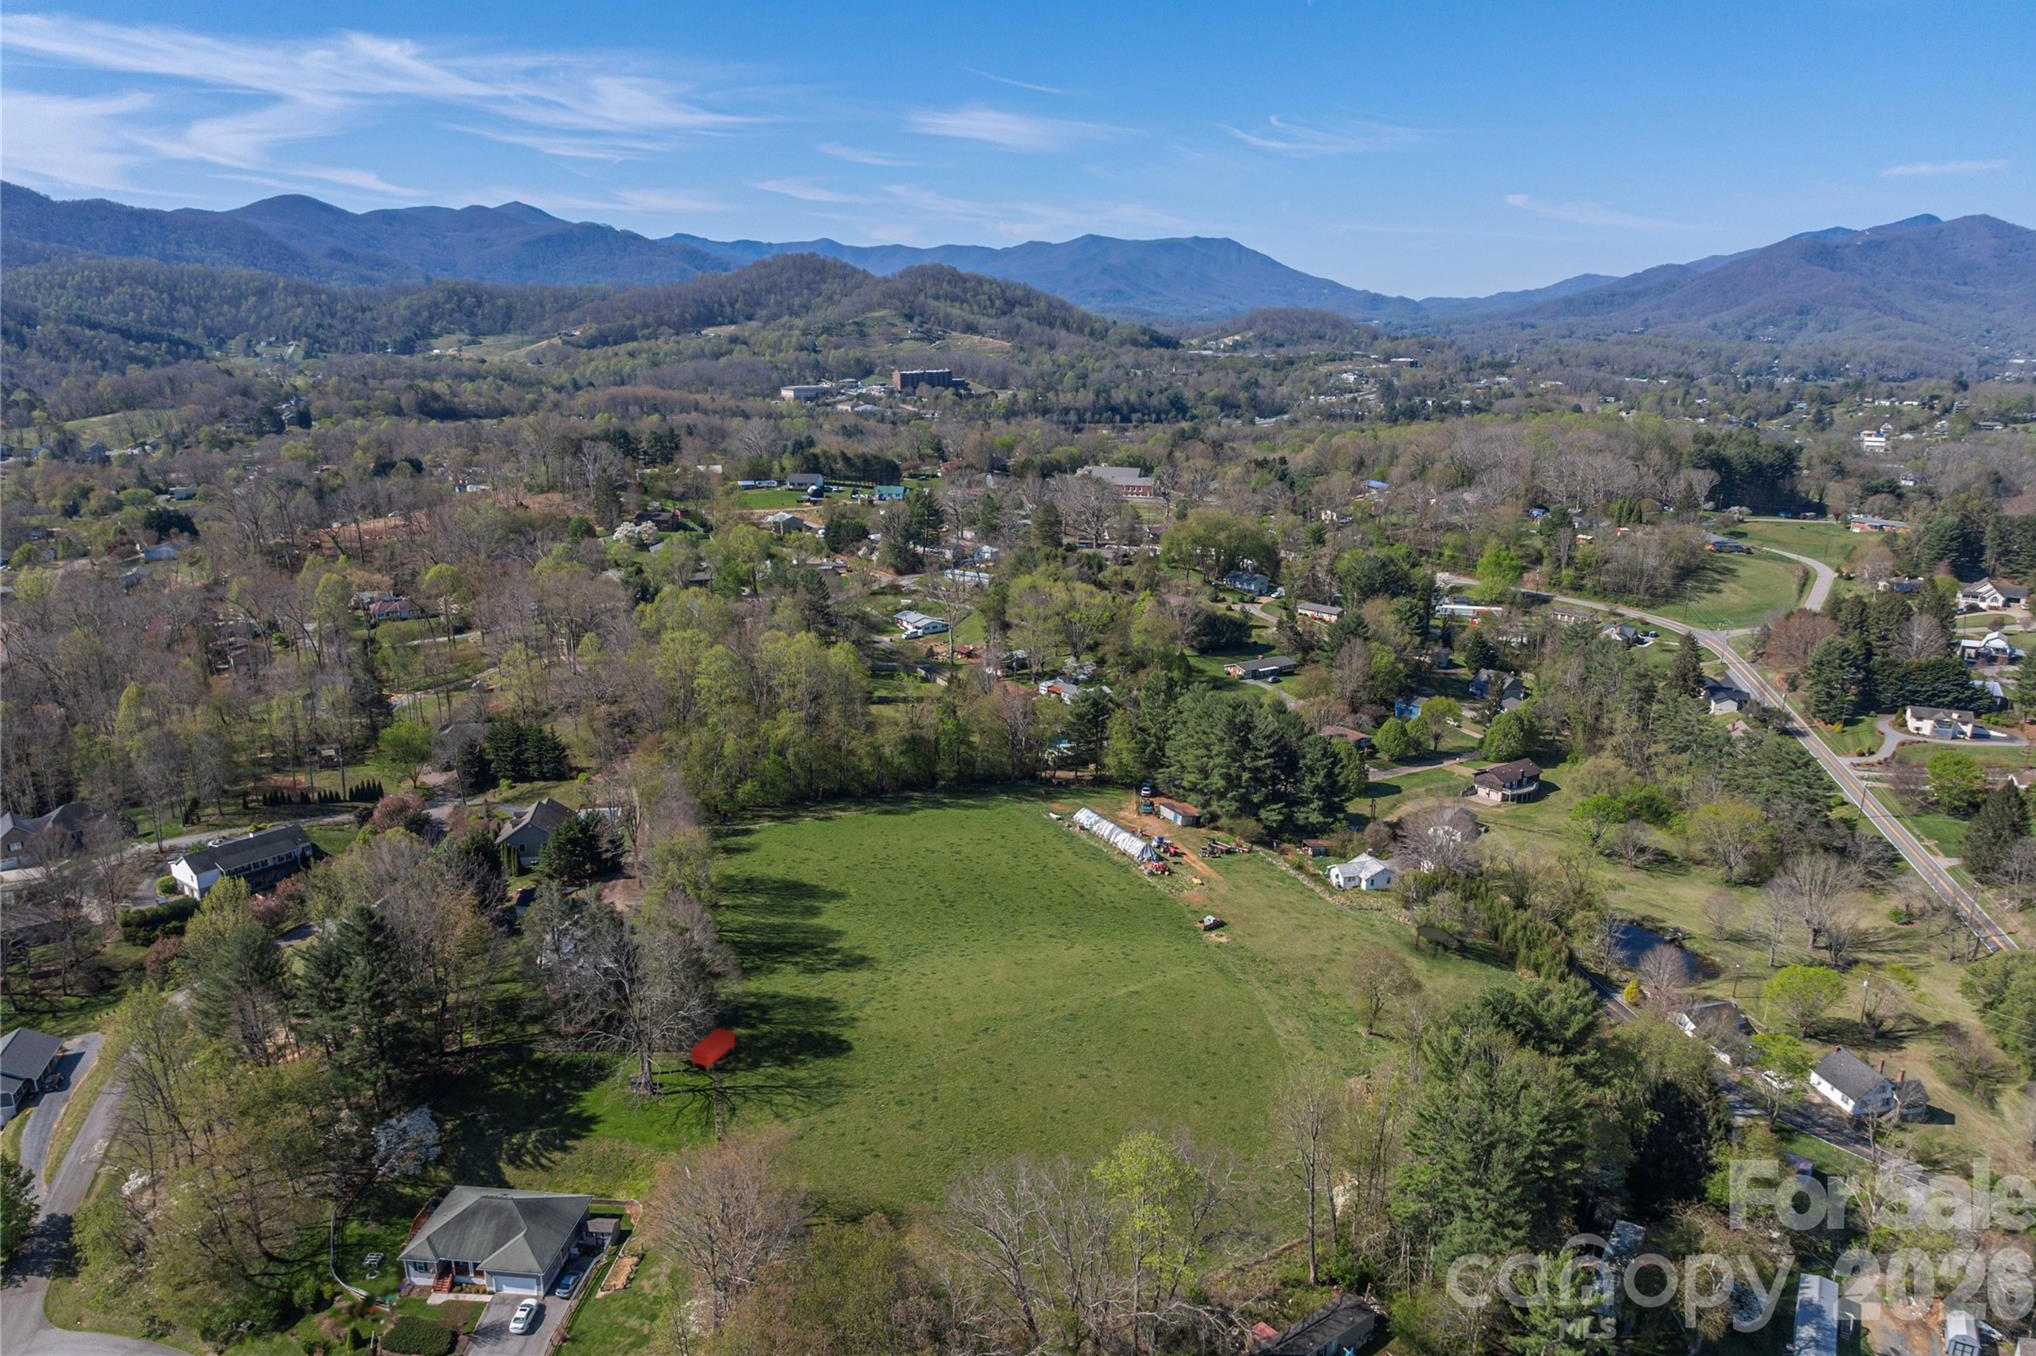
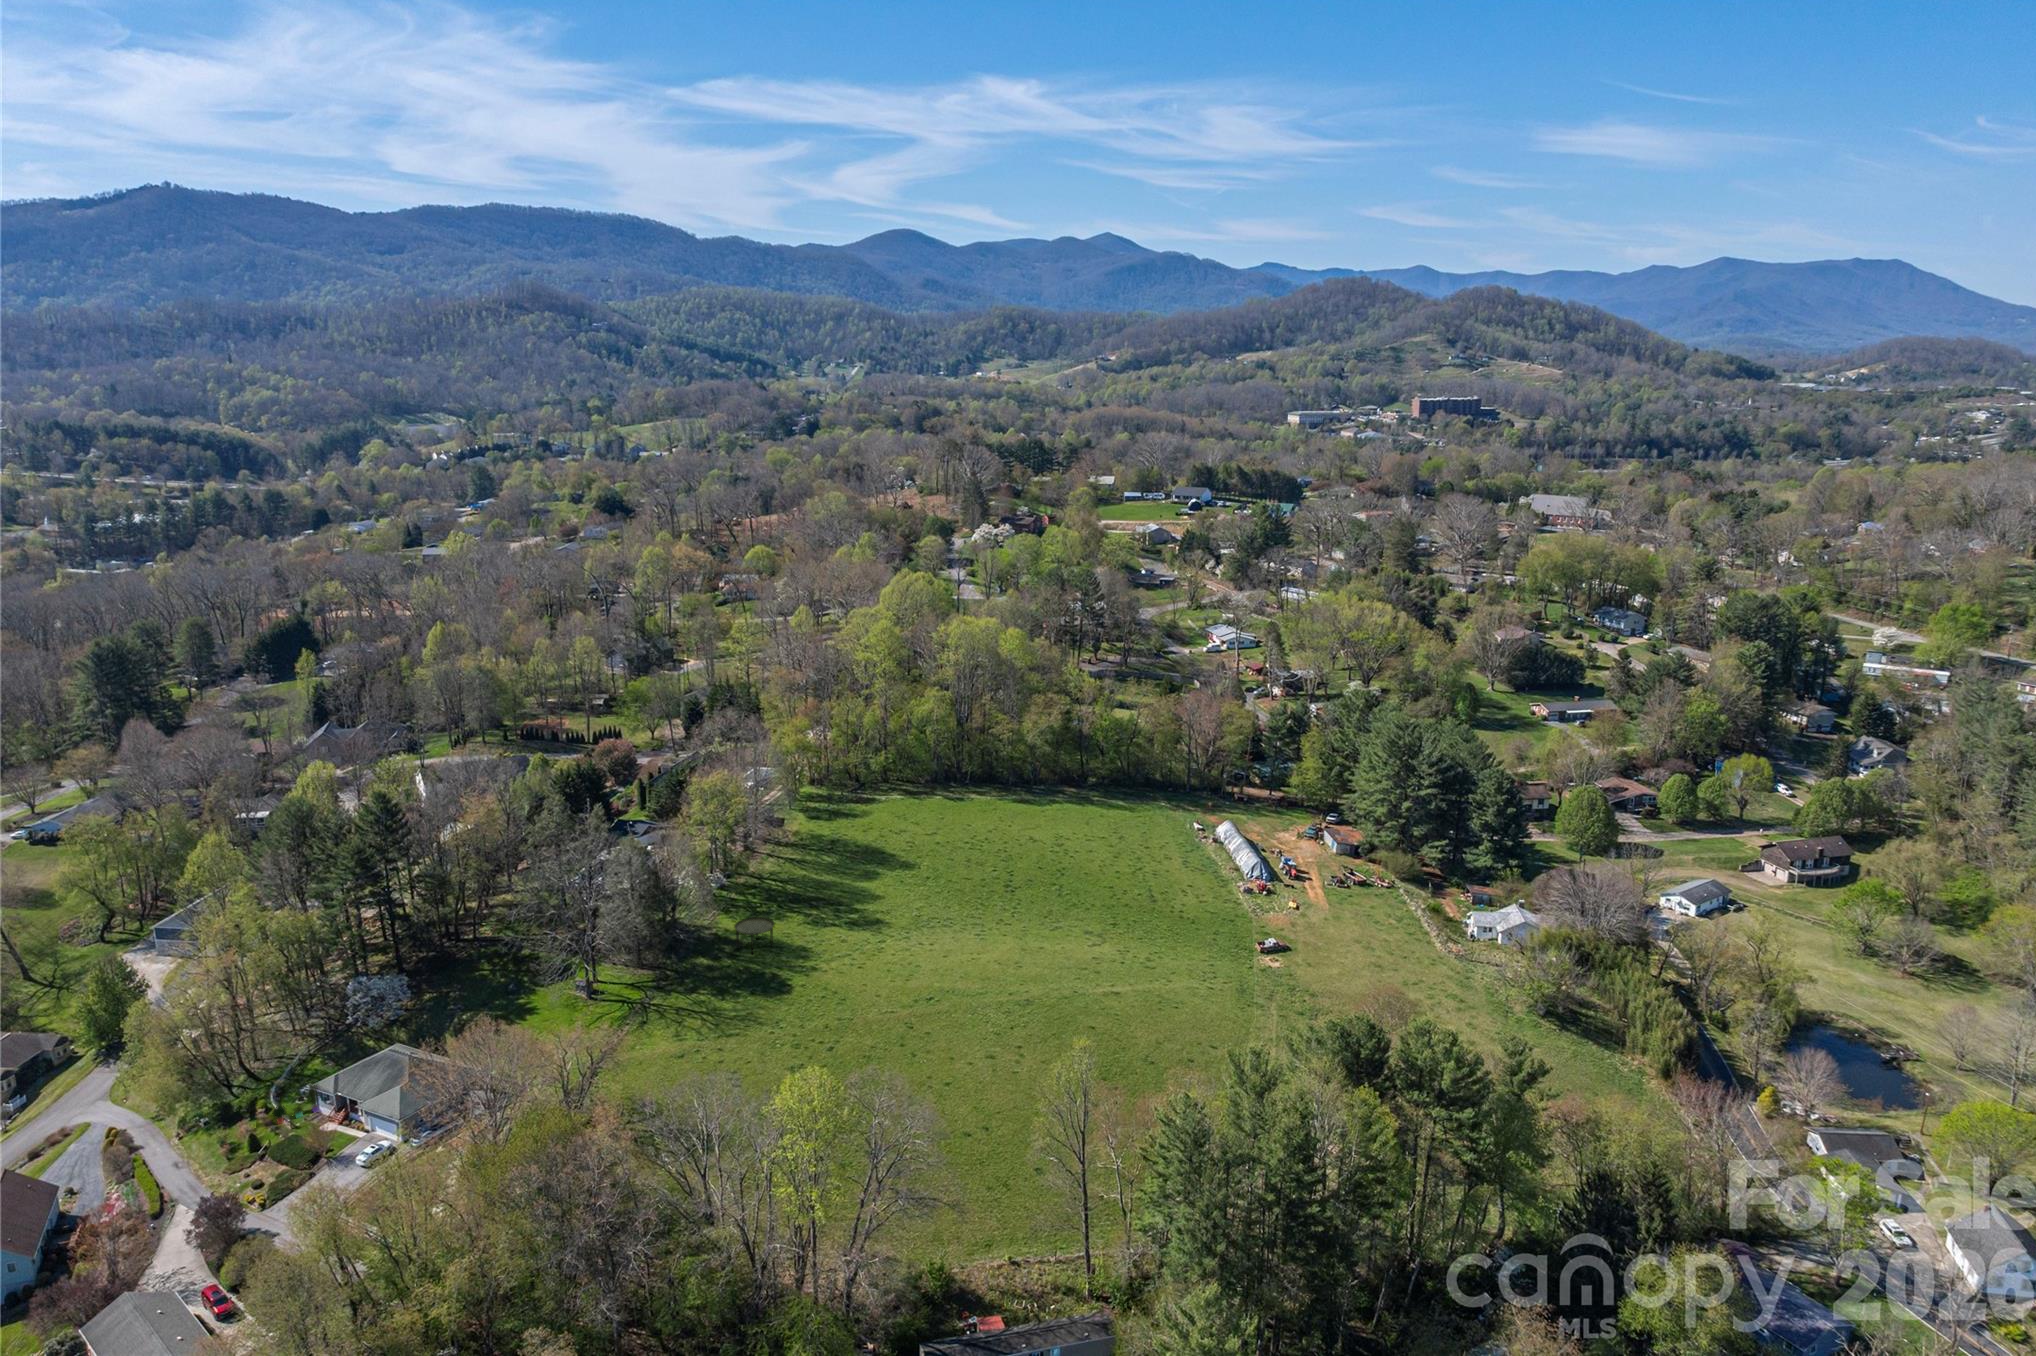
round table: present [1415,925,1451,956] -> present [734,917,775,953]
bench: present [691,1028,735,1070] -> none [664,954,713,992]

